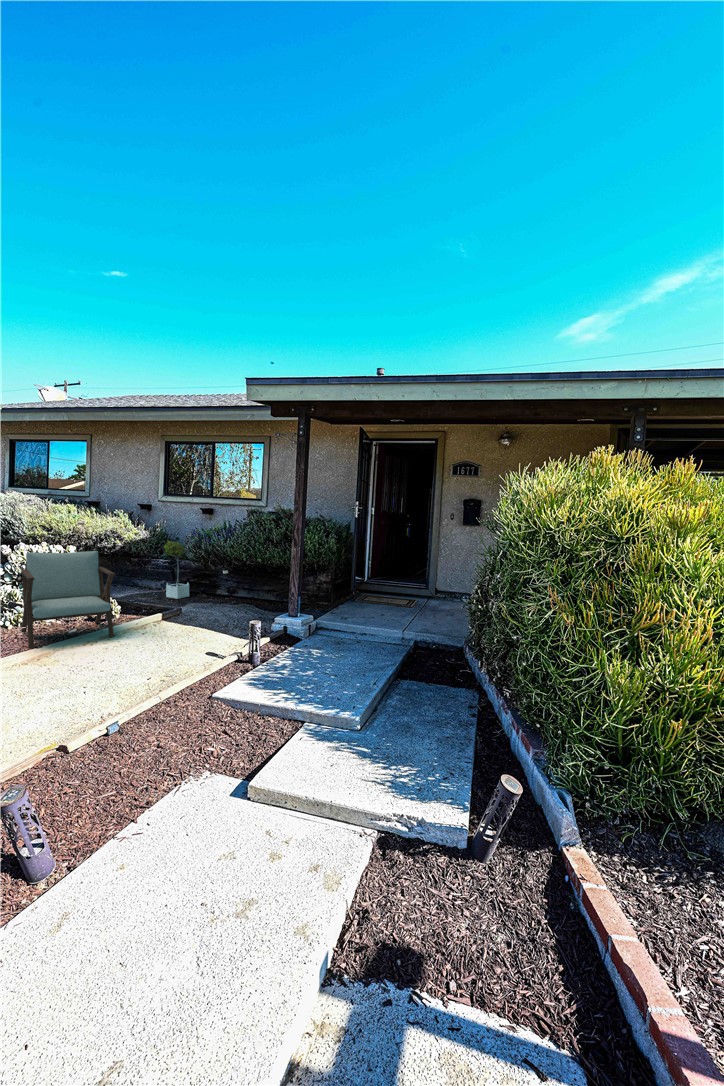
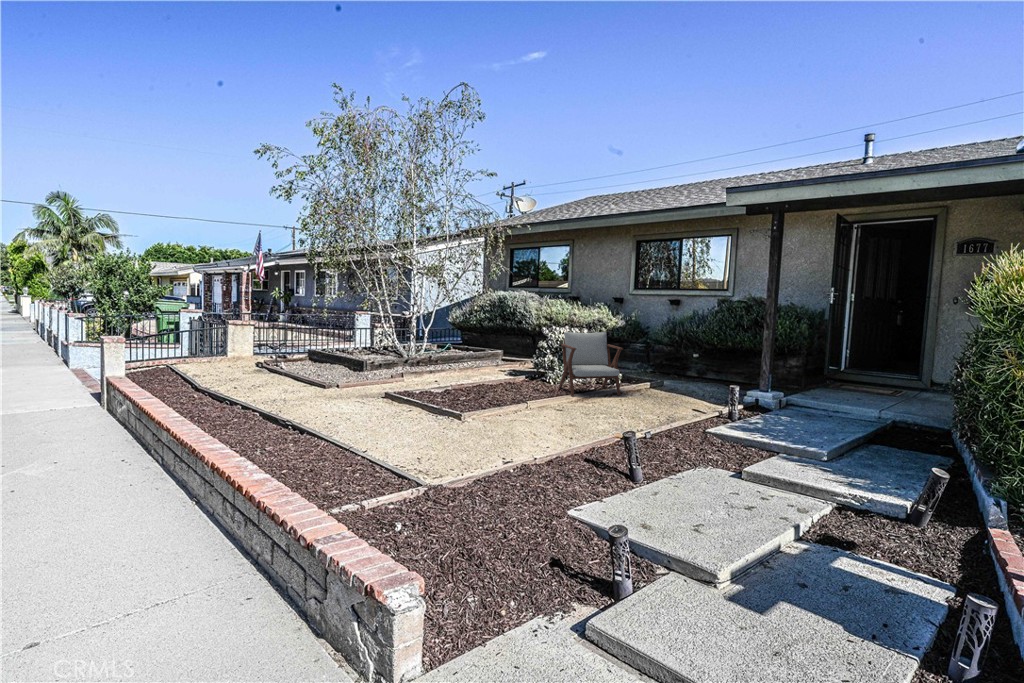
potted tree: present [163,540,189,599] -> none [642,326,662,376]

